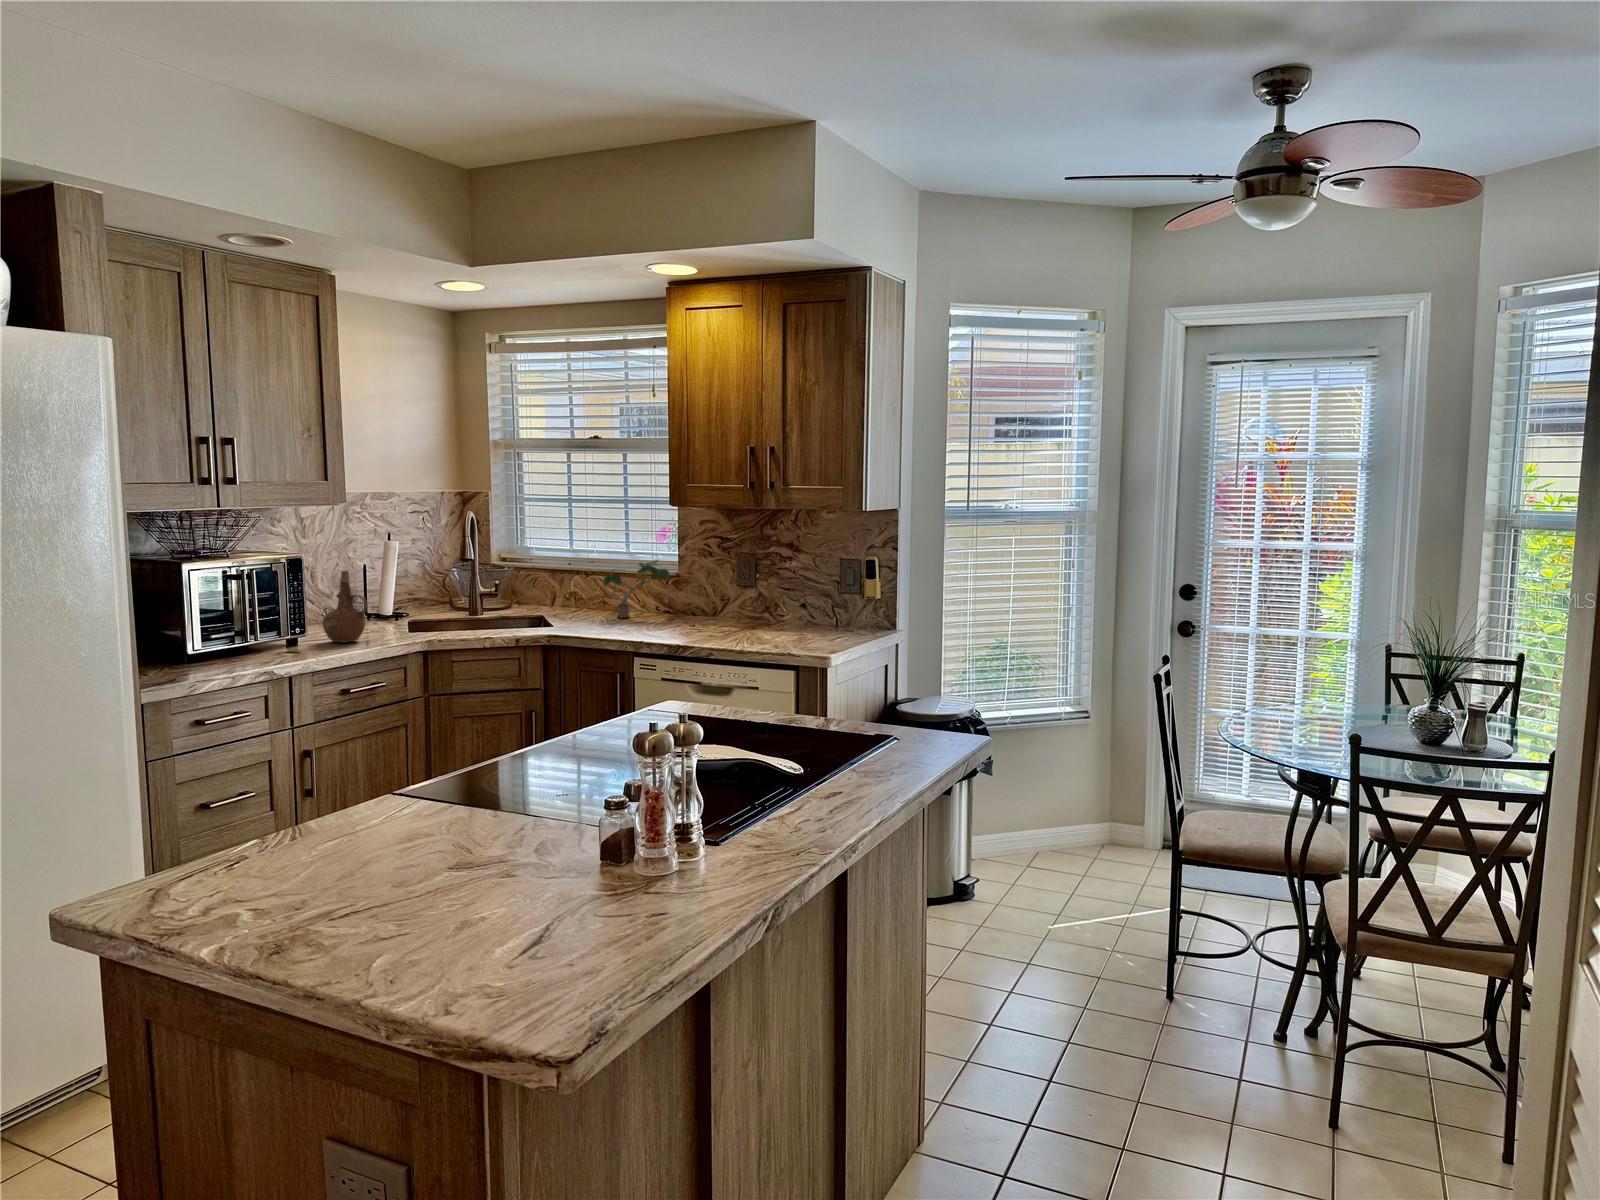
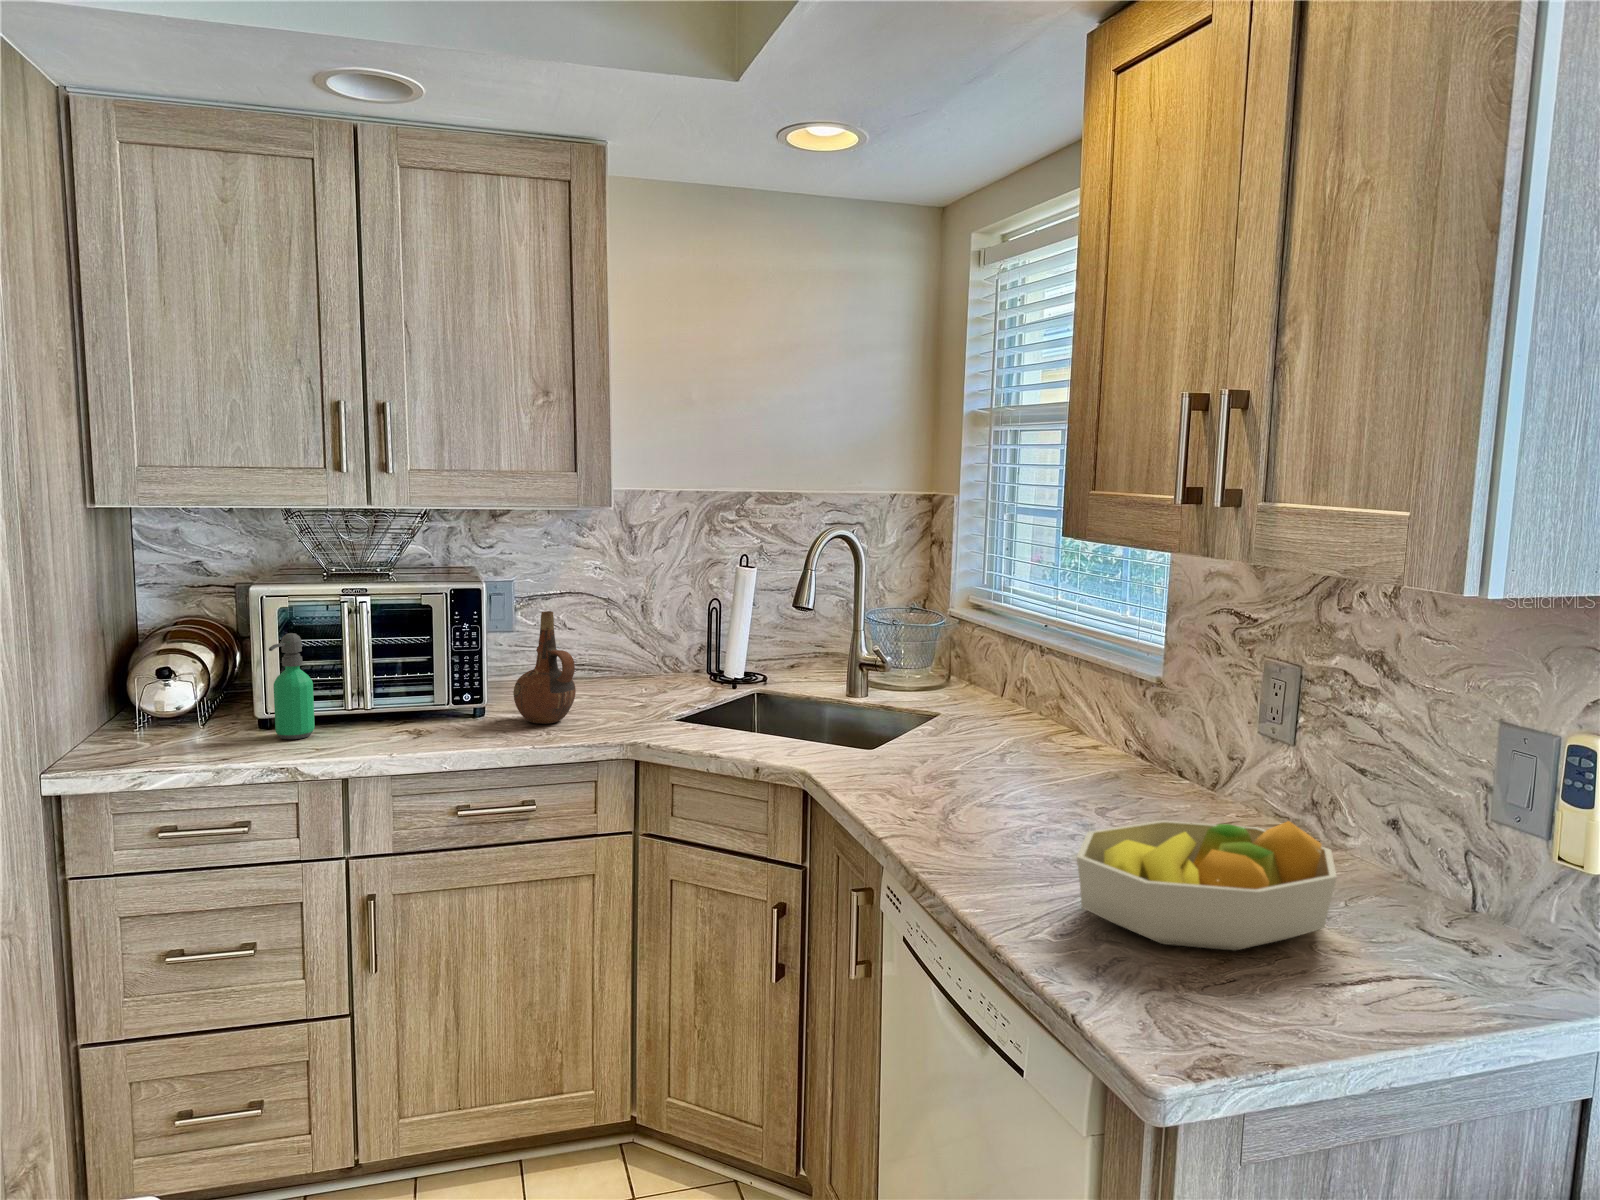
potted plant: present [604,560,670,617] -> none [980,638,1138,752]
soap dispenser: none [198,595,228,668] -> present [269,633,315,739]
fruit bowl: none [738,599,819,643] -> present [1077,820,1337,951]

